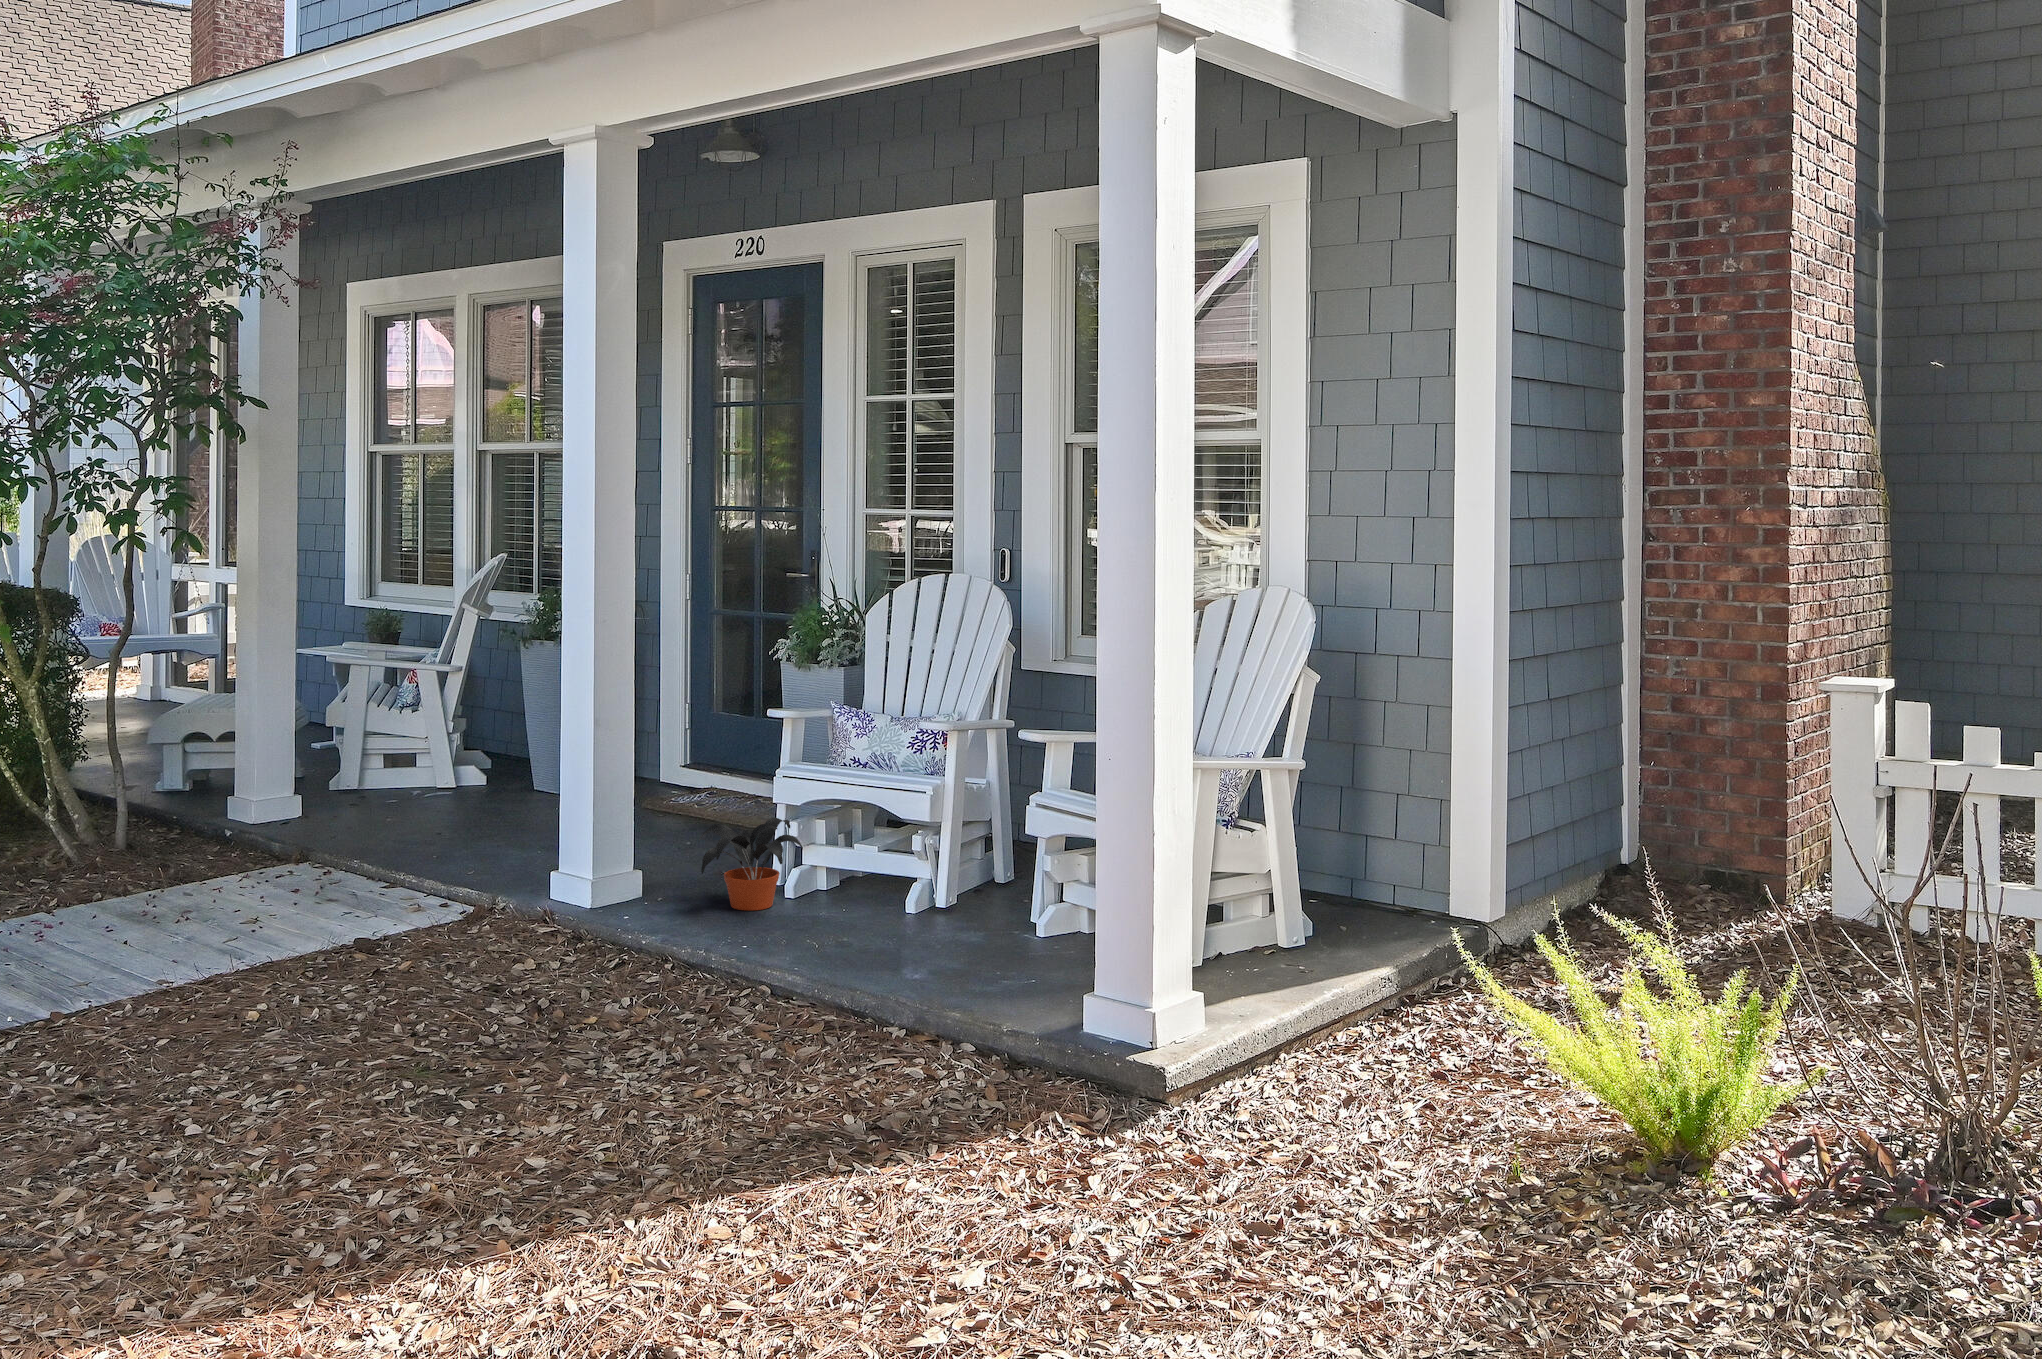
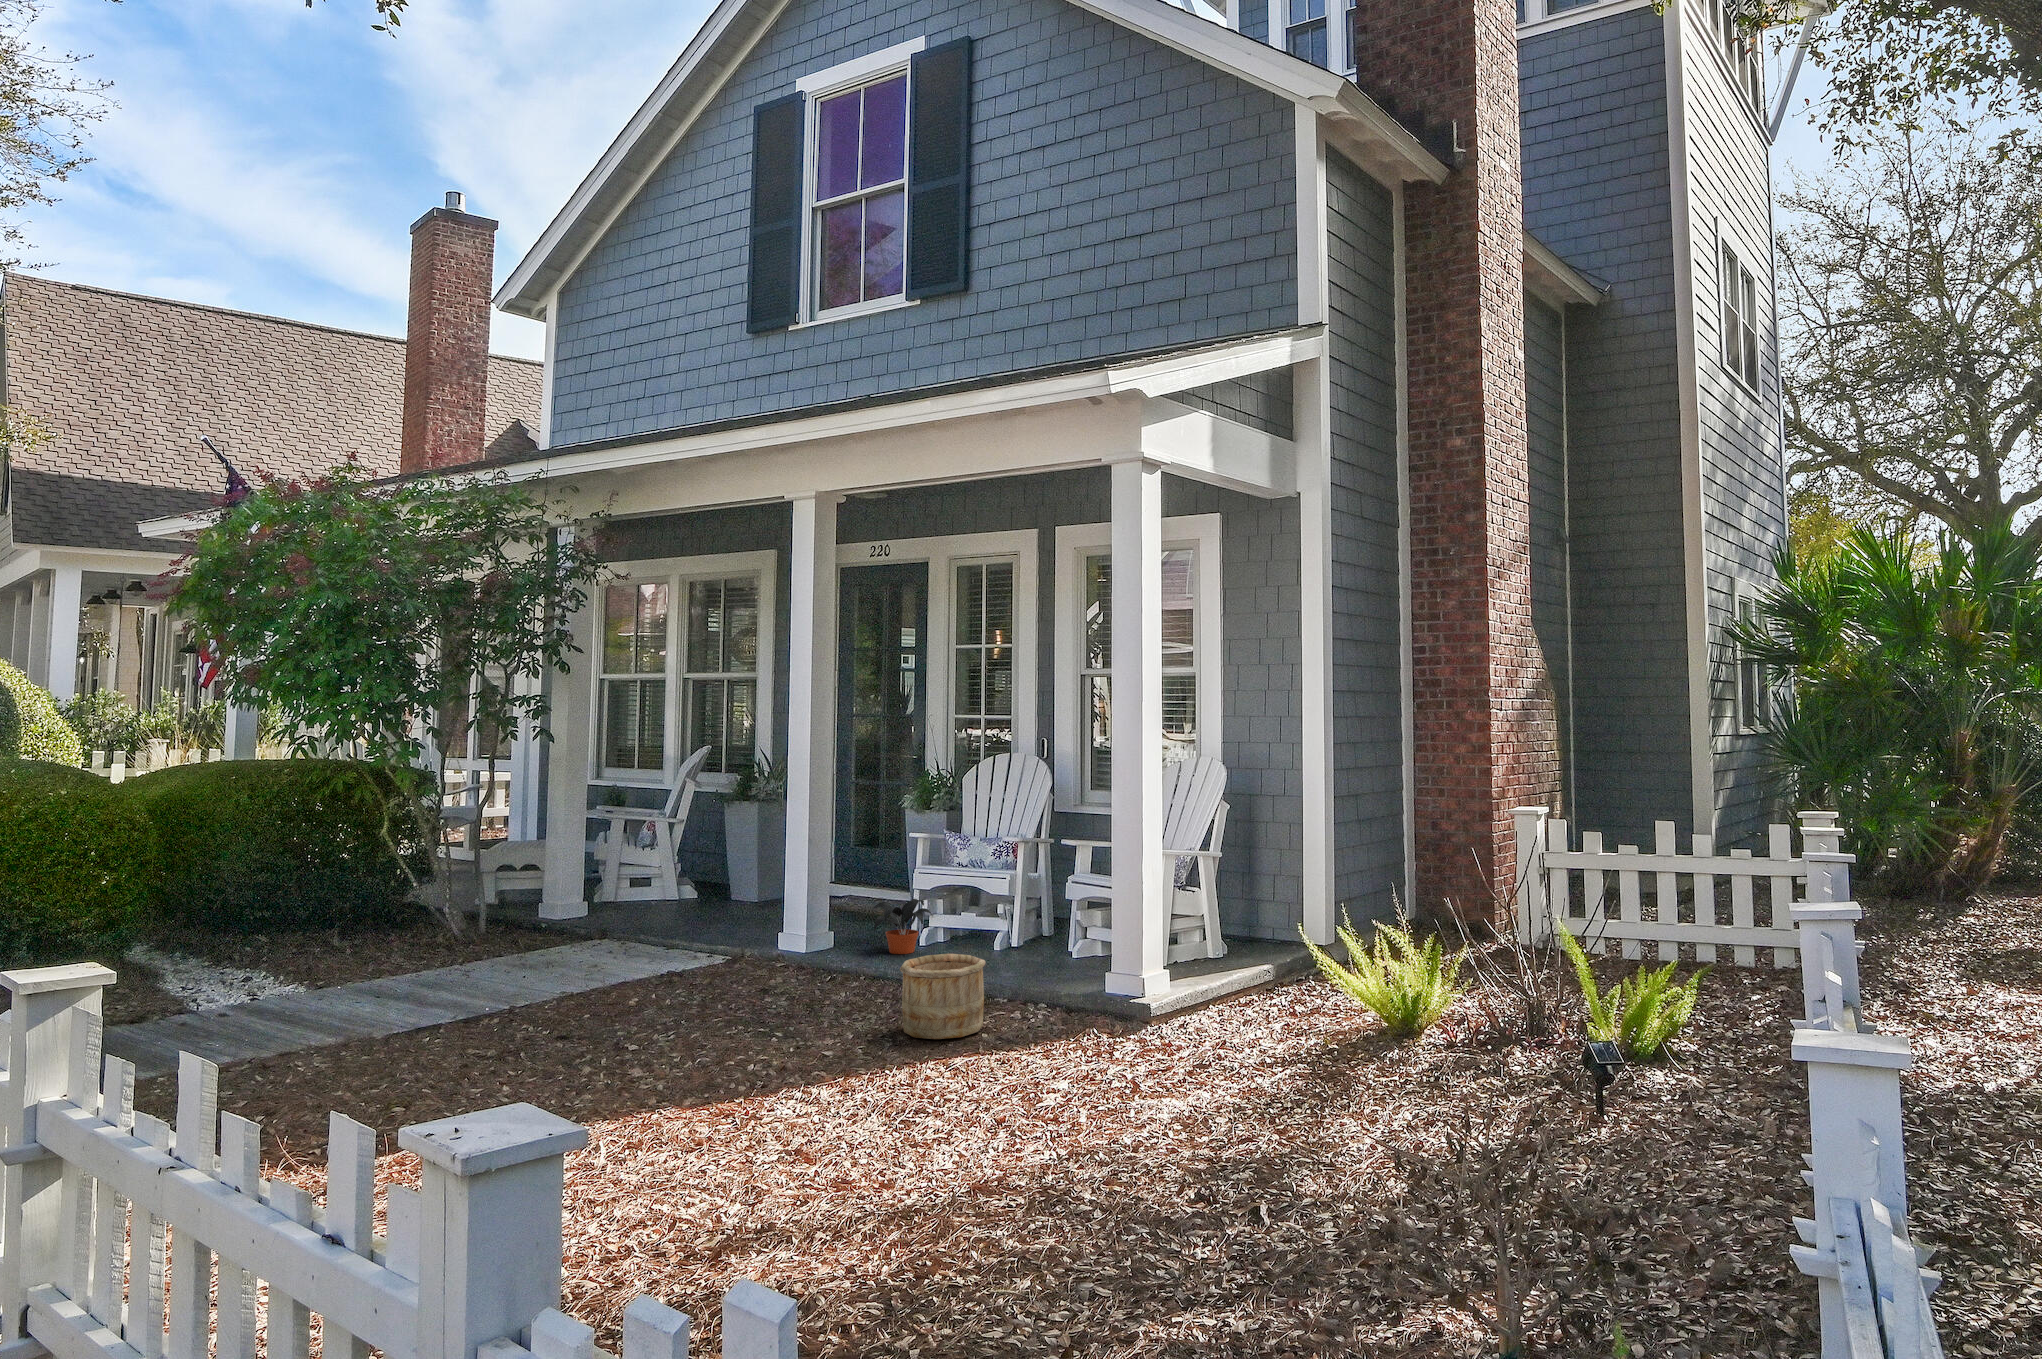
wooden bucket: none [689,952,852,1122] -> present [900,954,986,1039]

